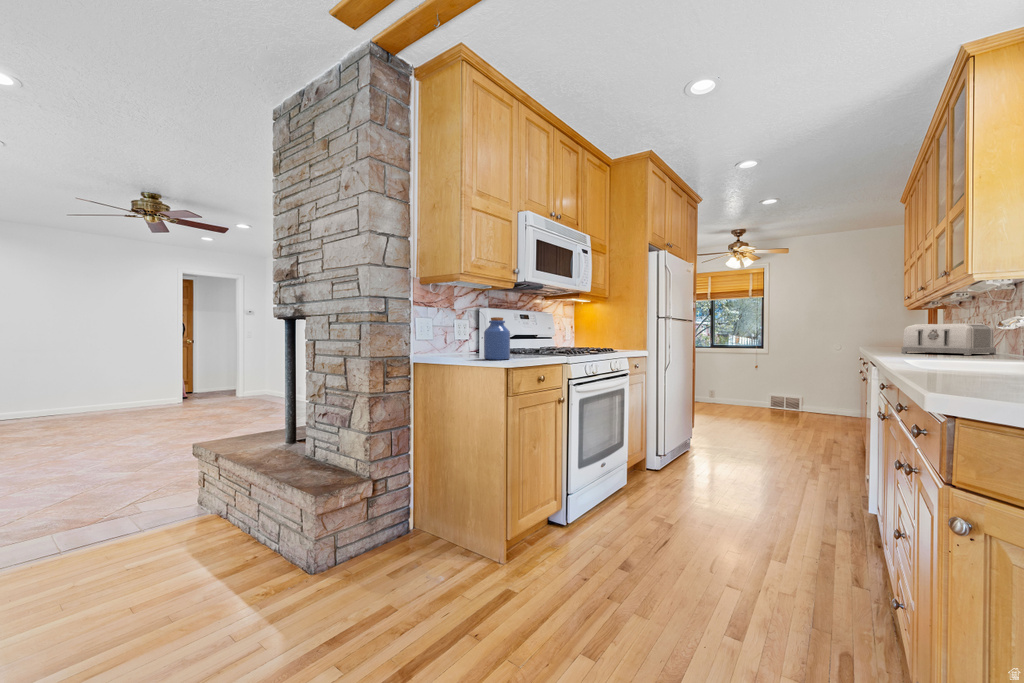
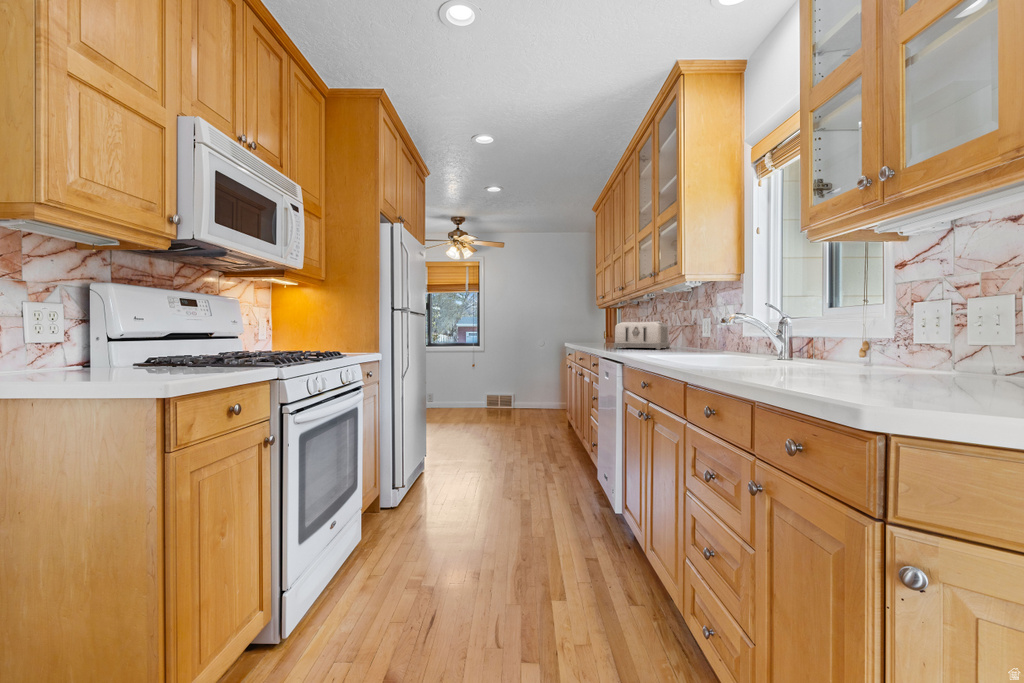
jar: present [484,317,510,360] -> none [102,298,168,382]

